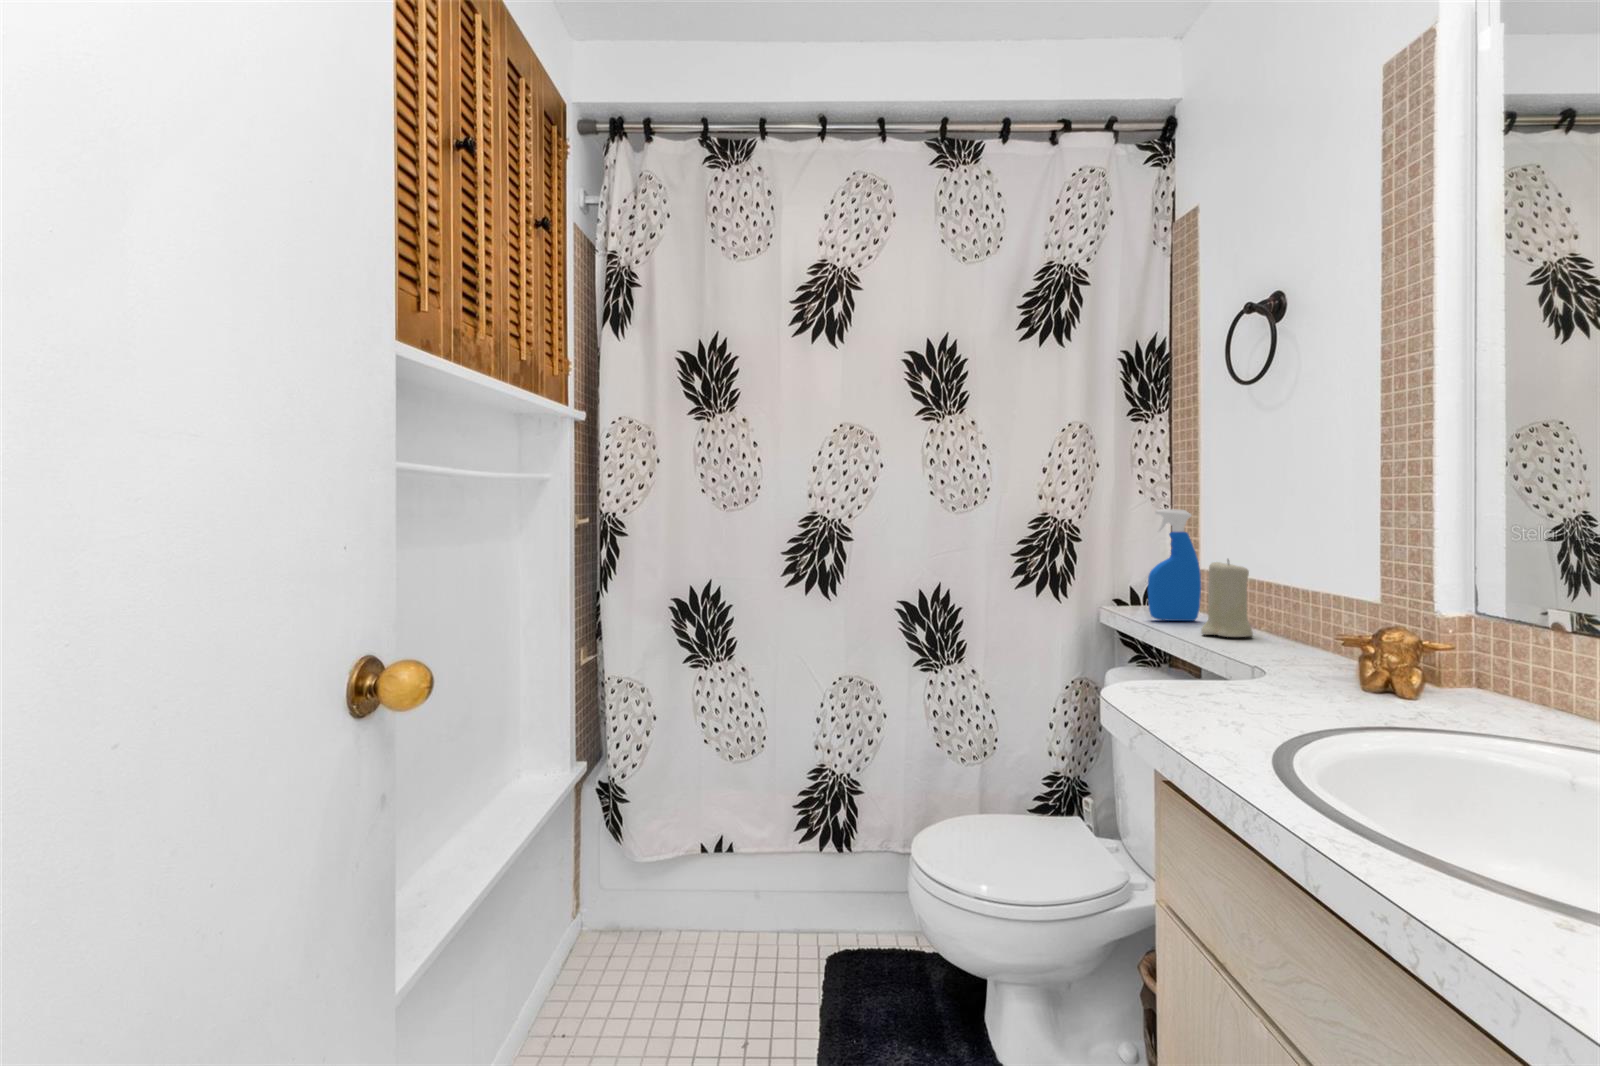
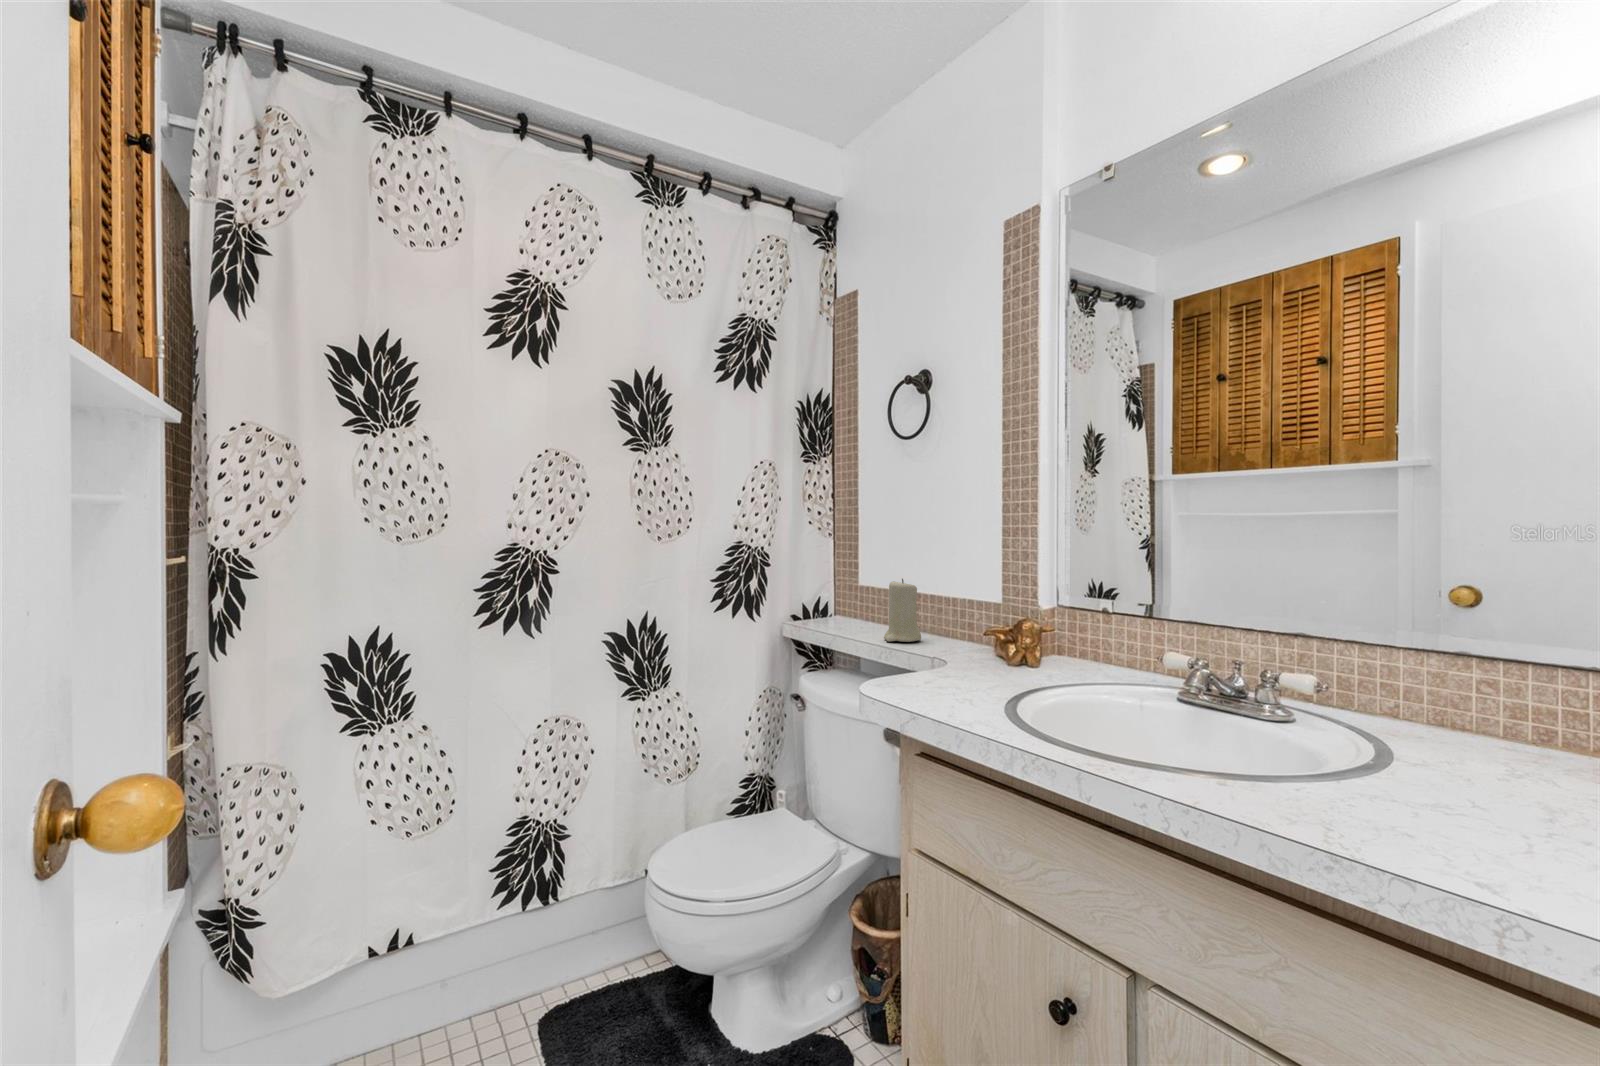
spray bottle: present [1148,509,1201,621] -> none [836,538,874,632]

